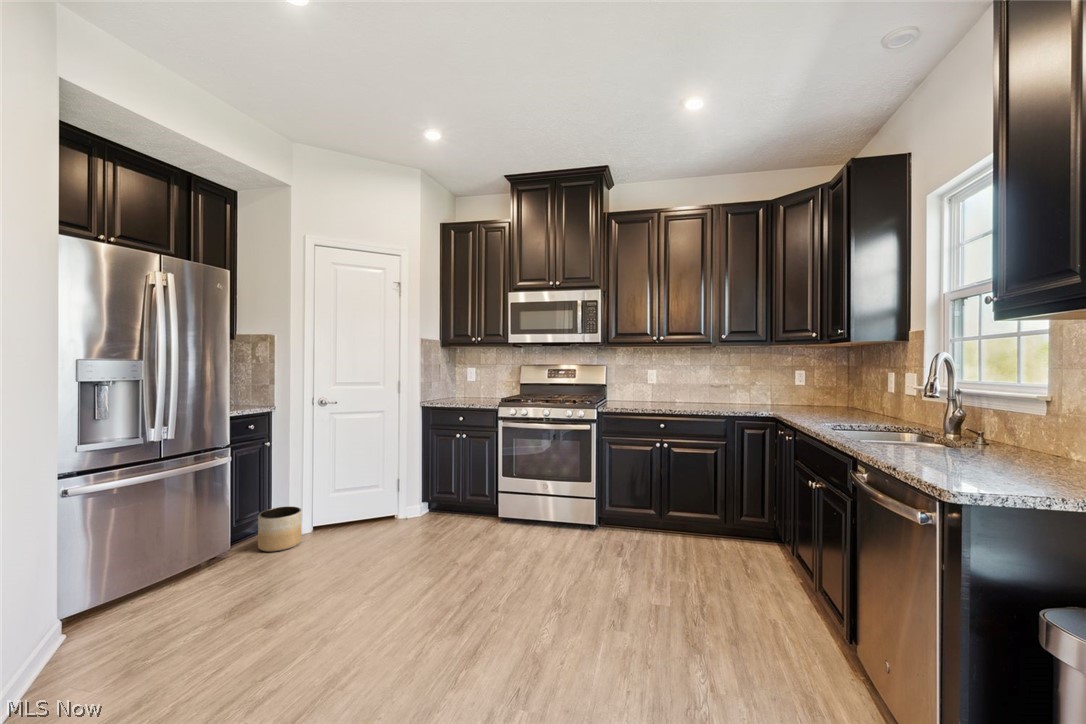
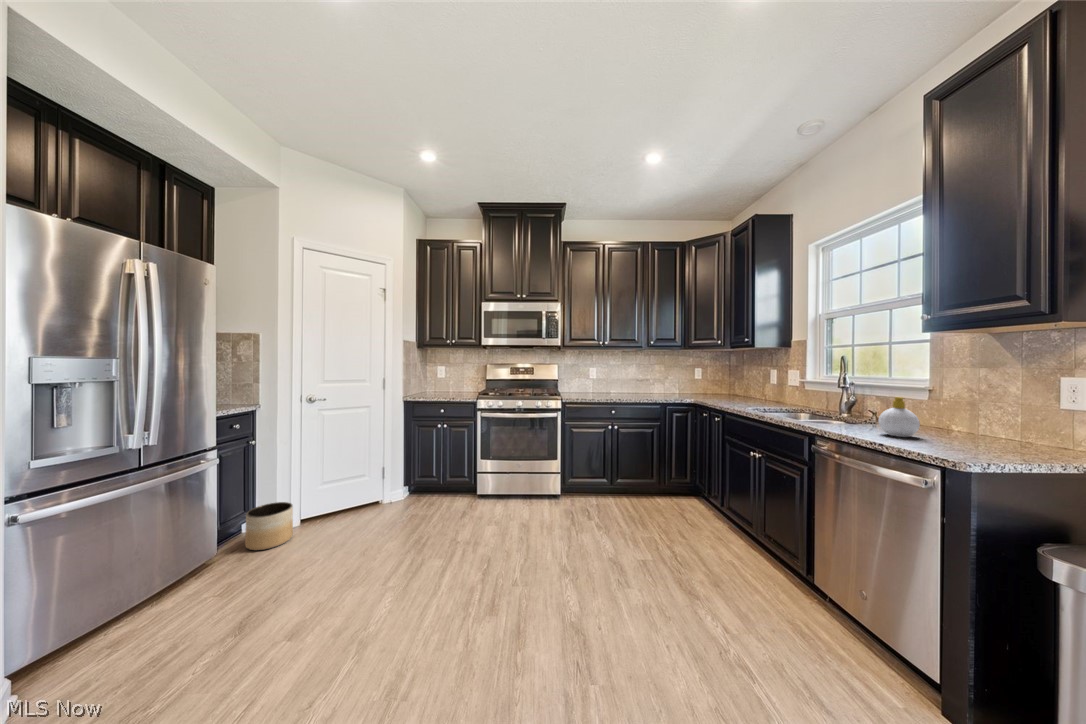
soap bottle: none [942,410,997,465] -> present [878,397,920,437]

